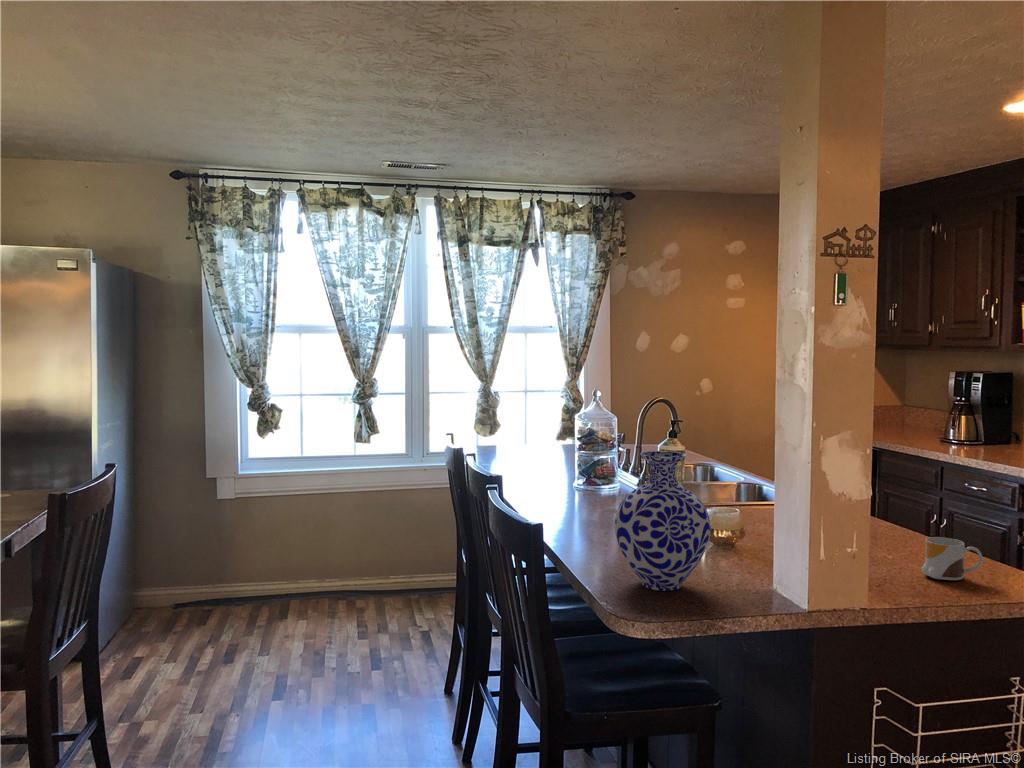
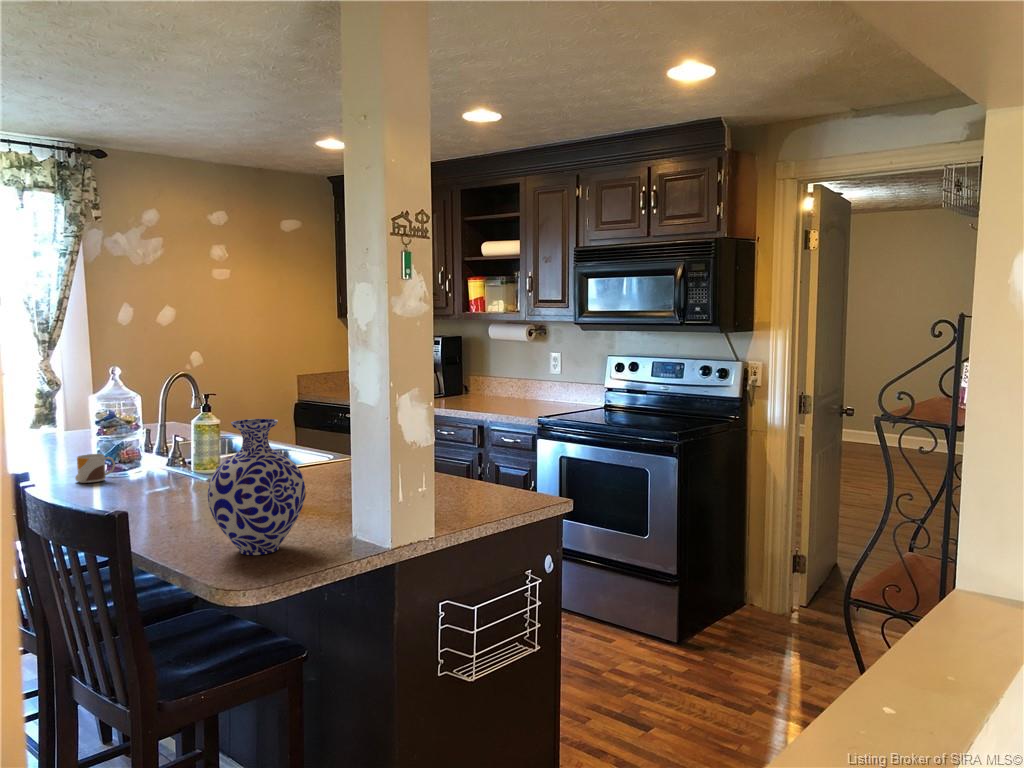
mug: present [922,537,983,580] -> present [75,454,115,483]

